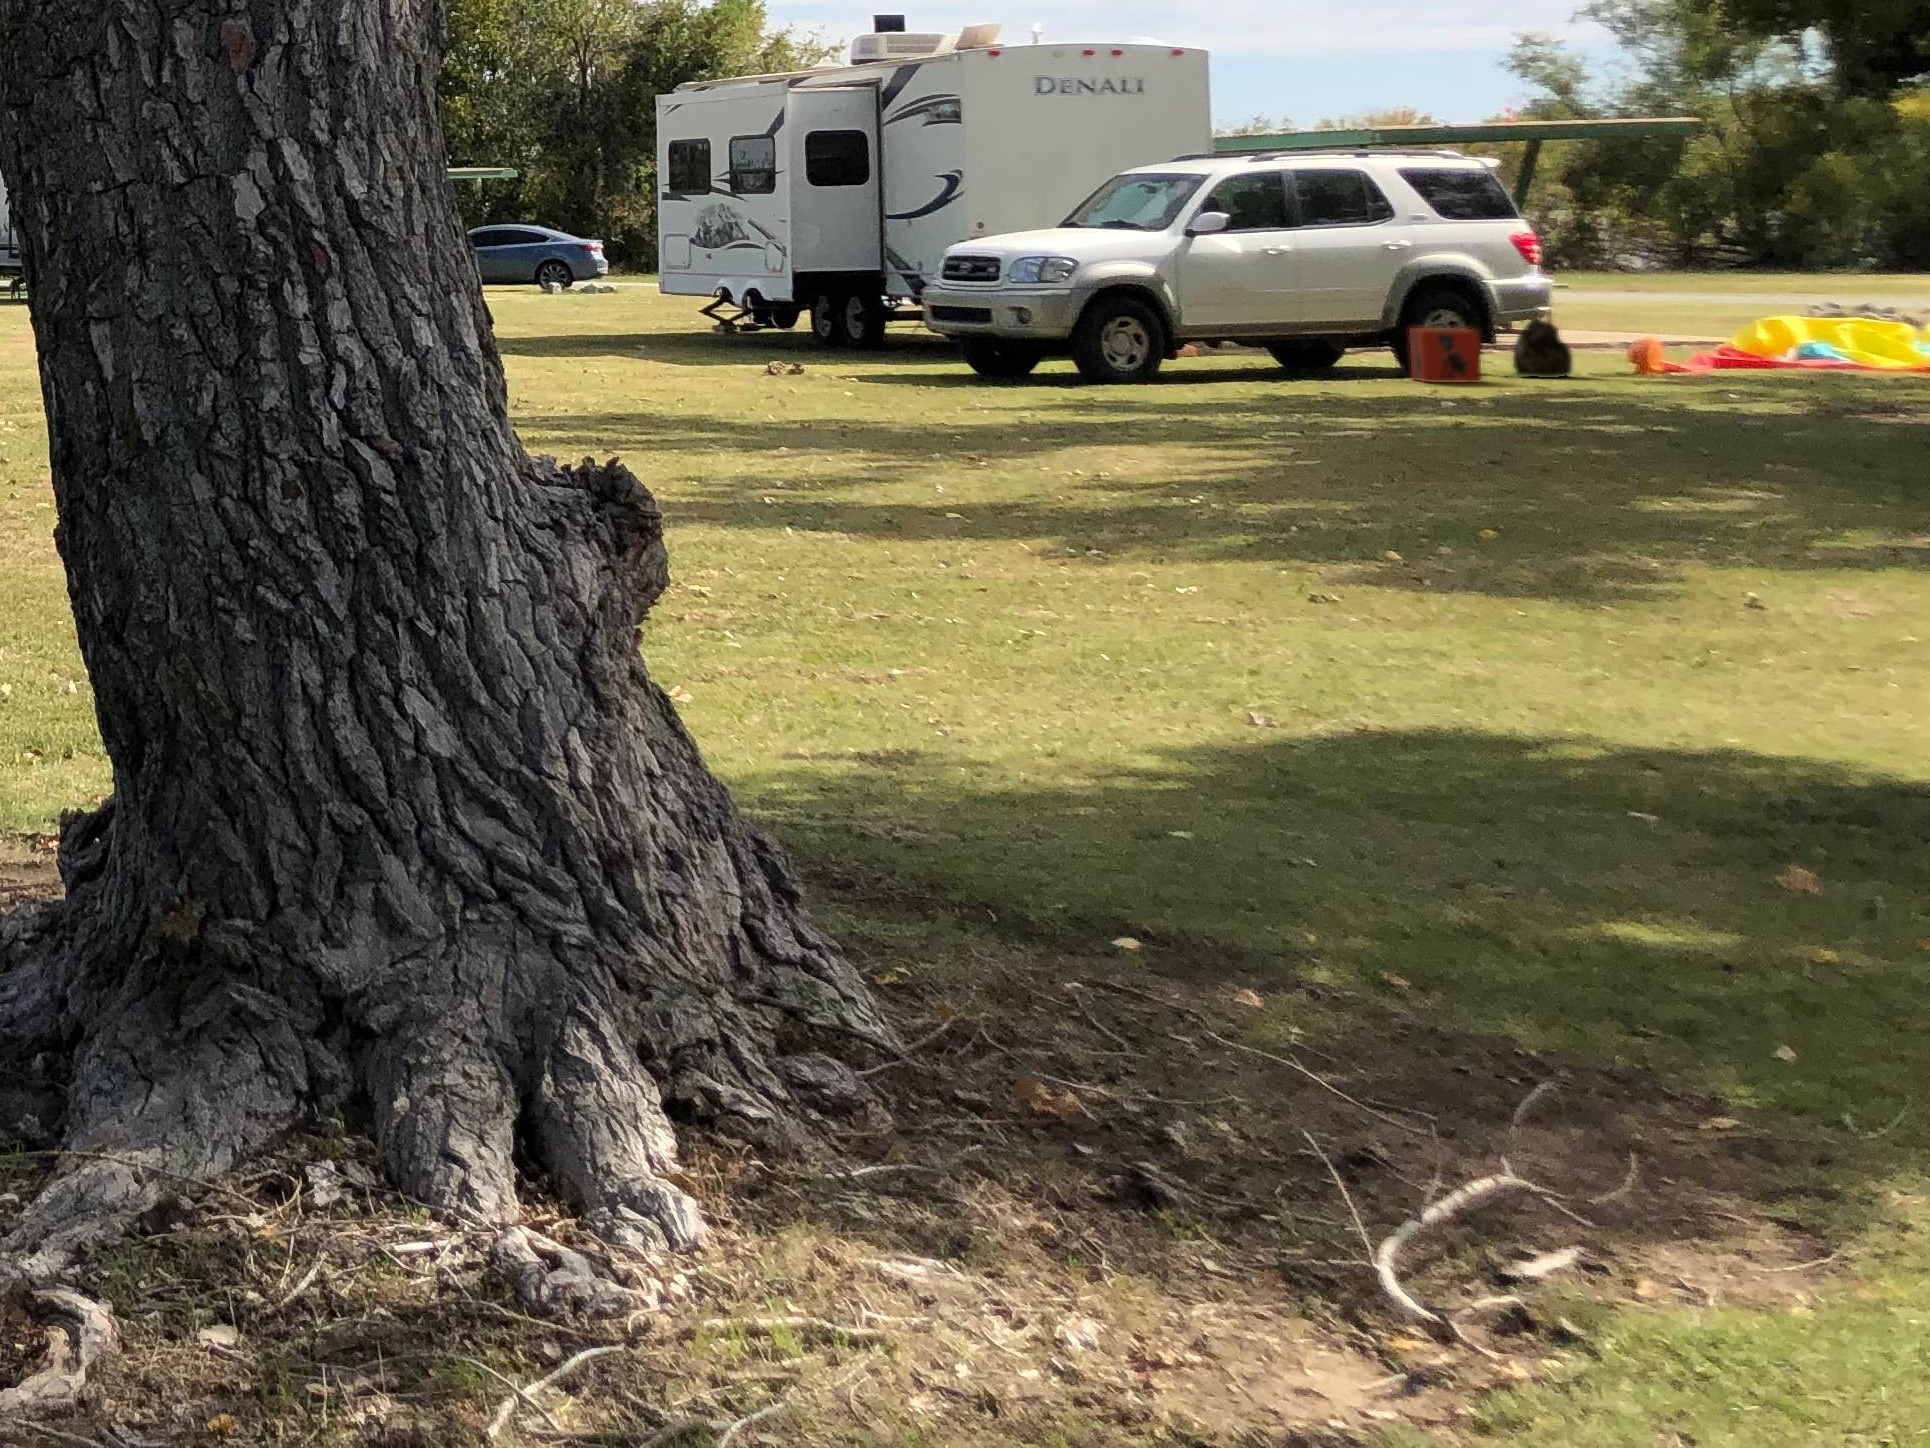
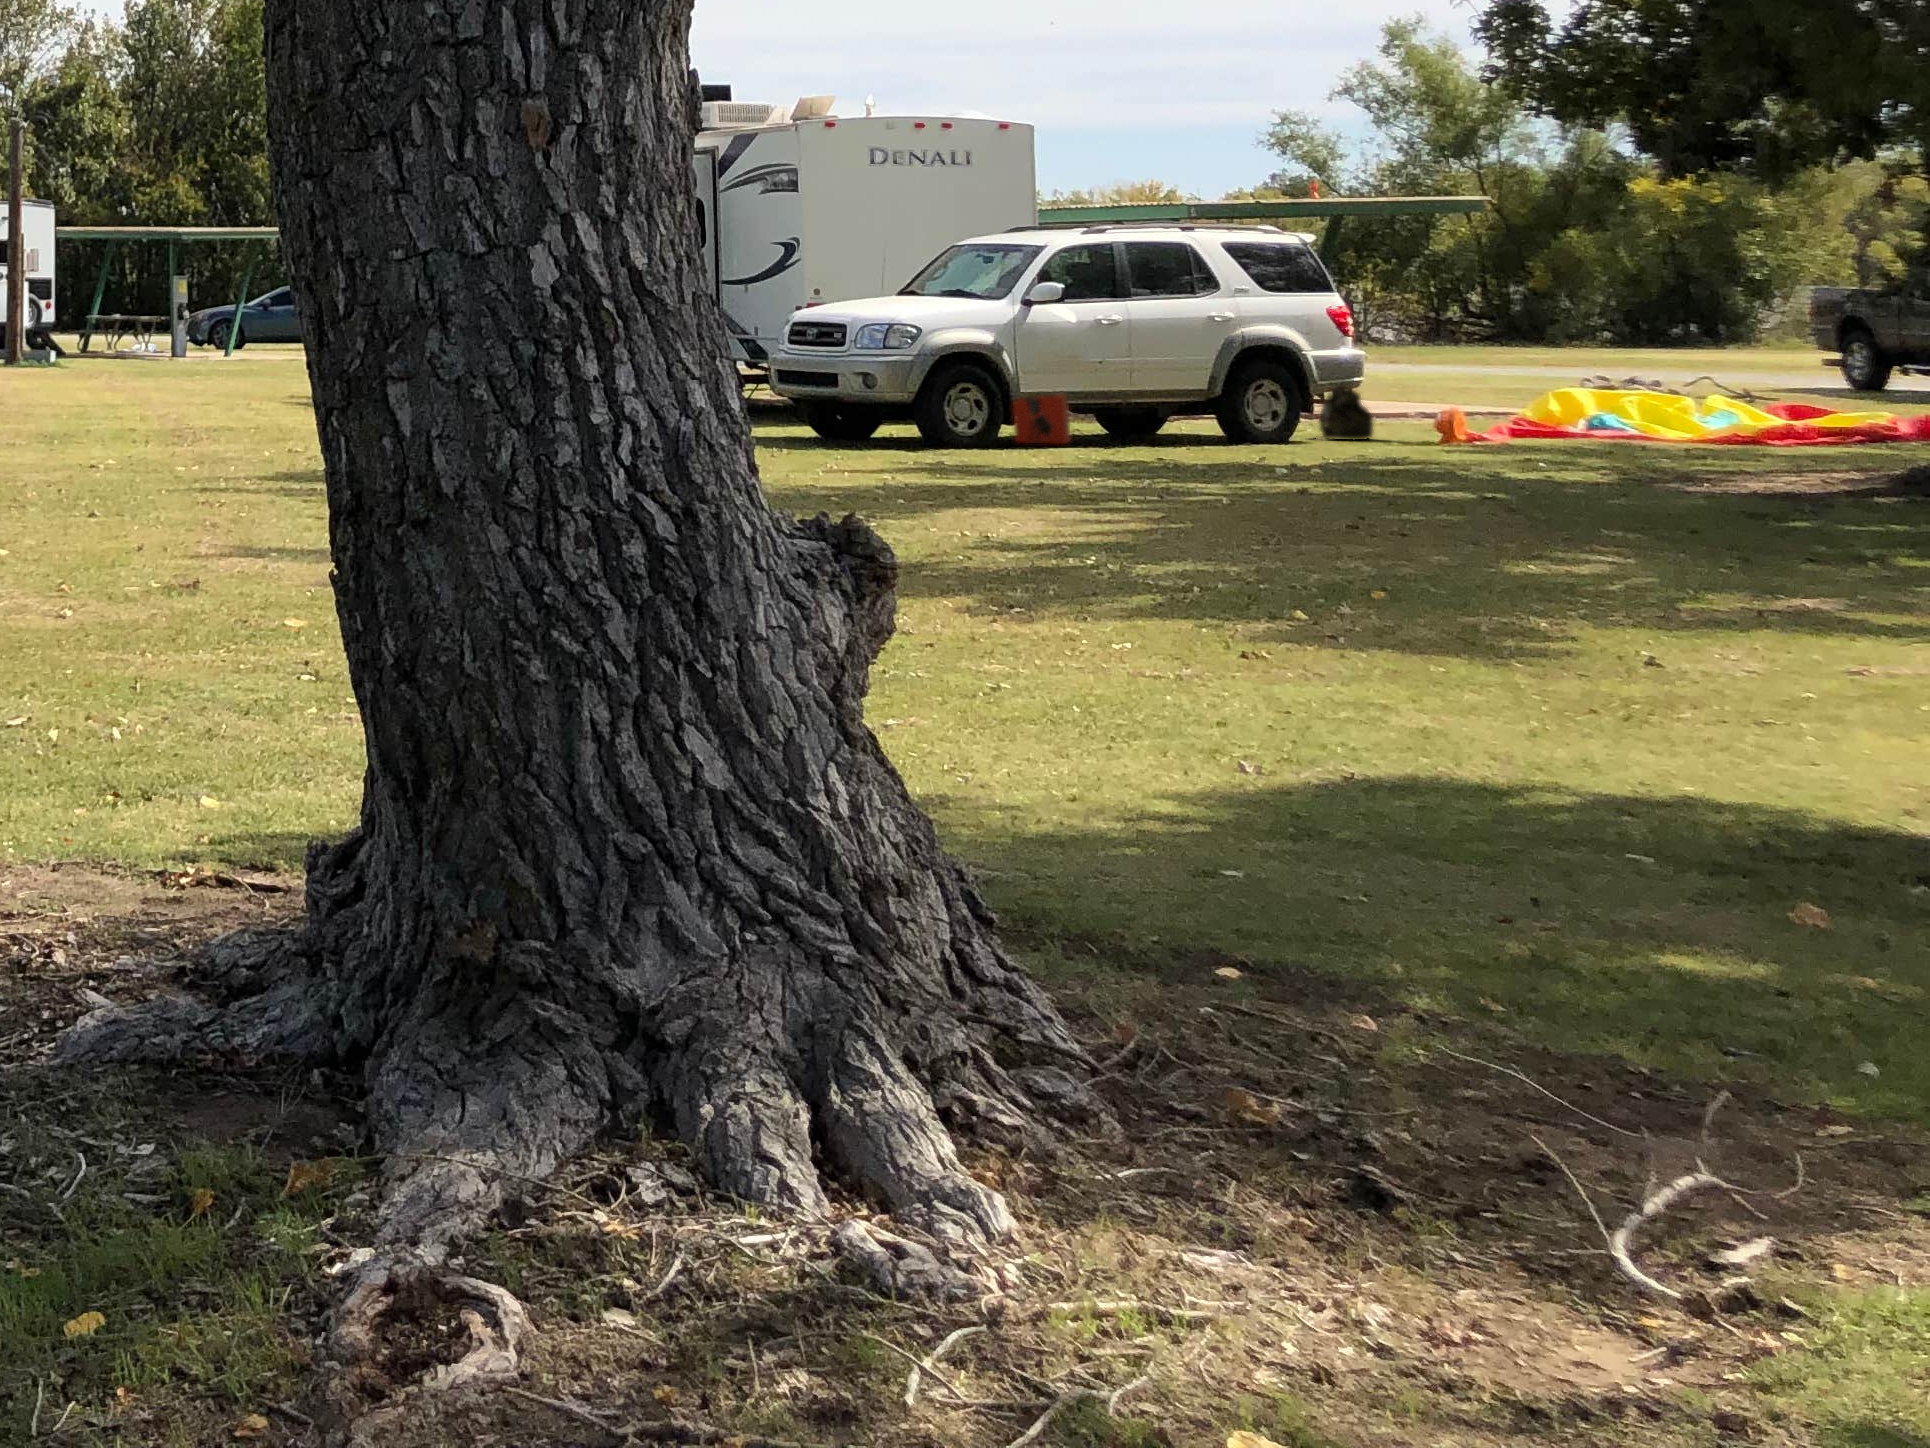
storage box: present [1409,328,1482,383] -> present [1013,395,1070,444]

